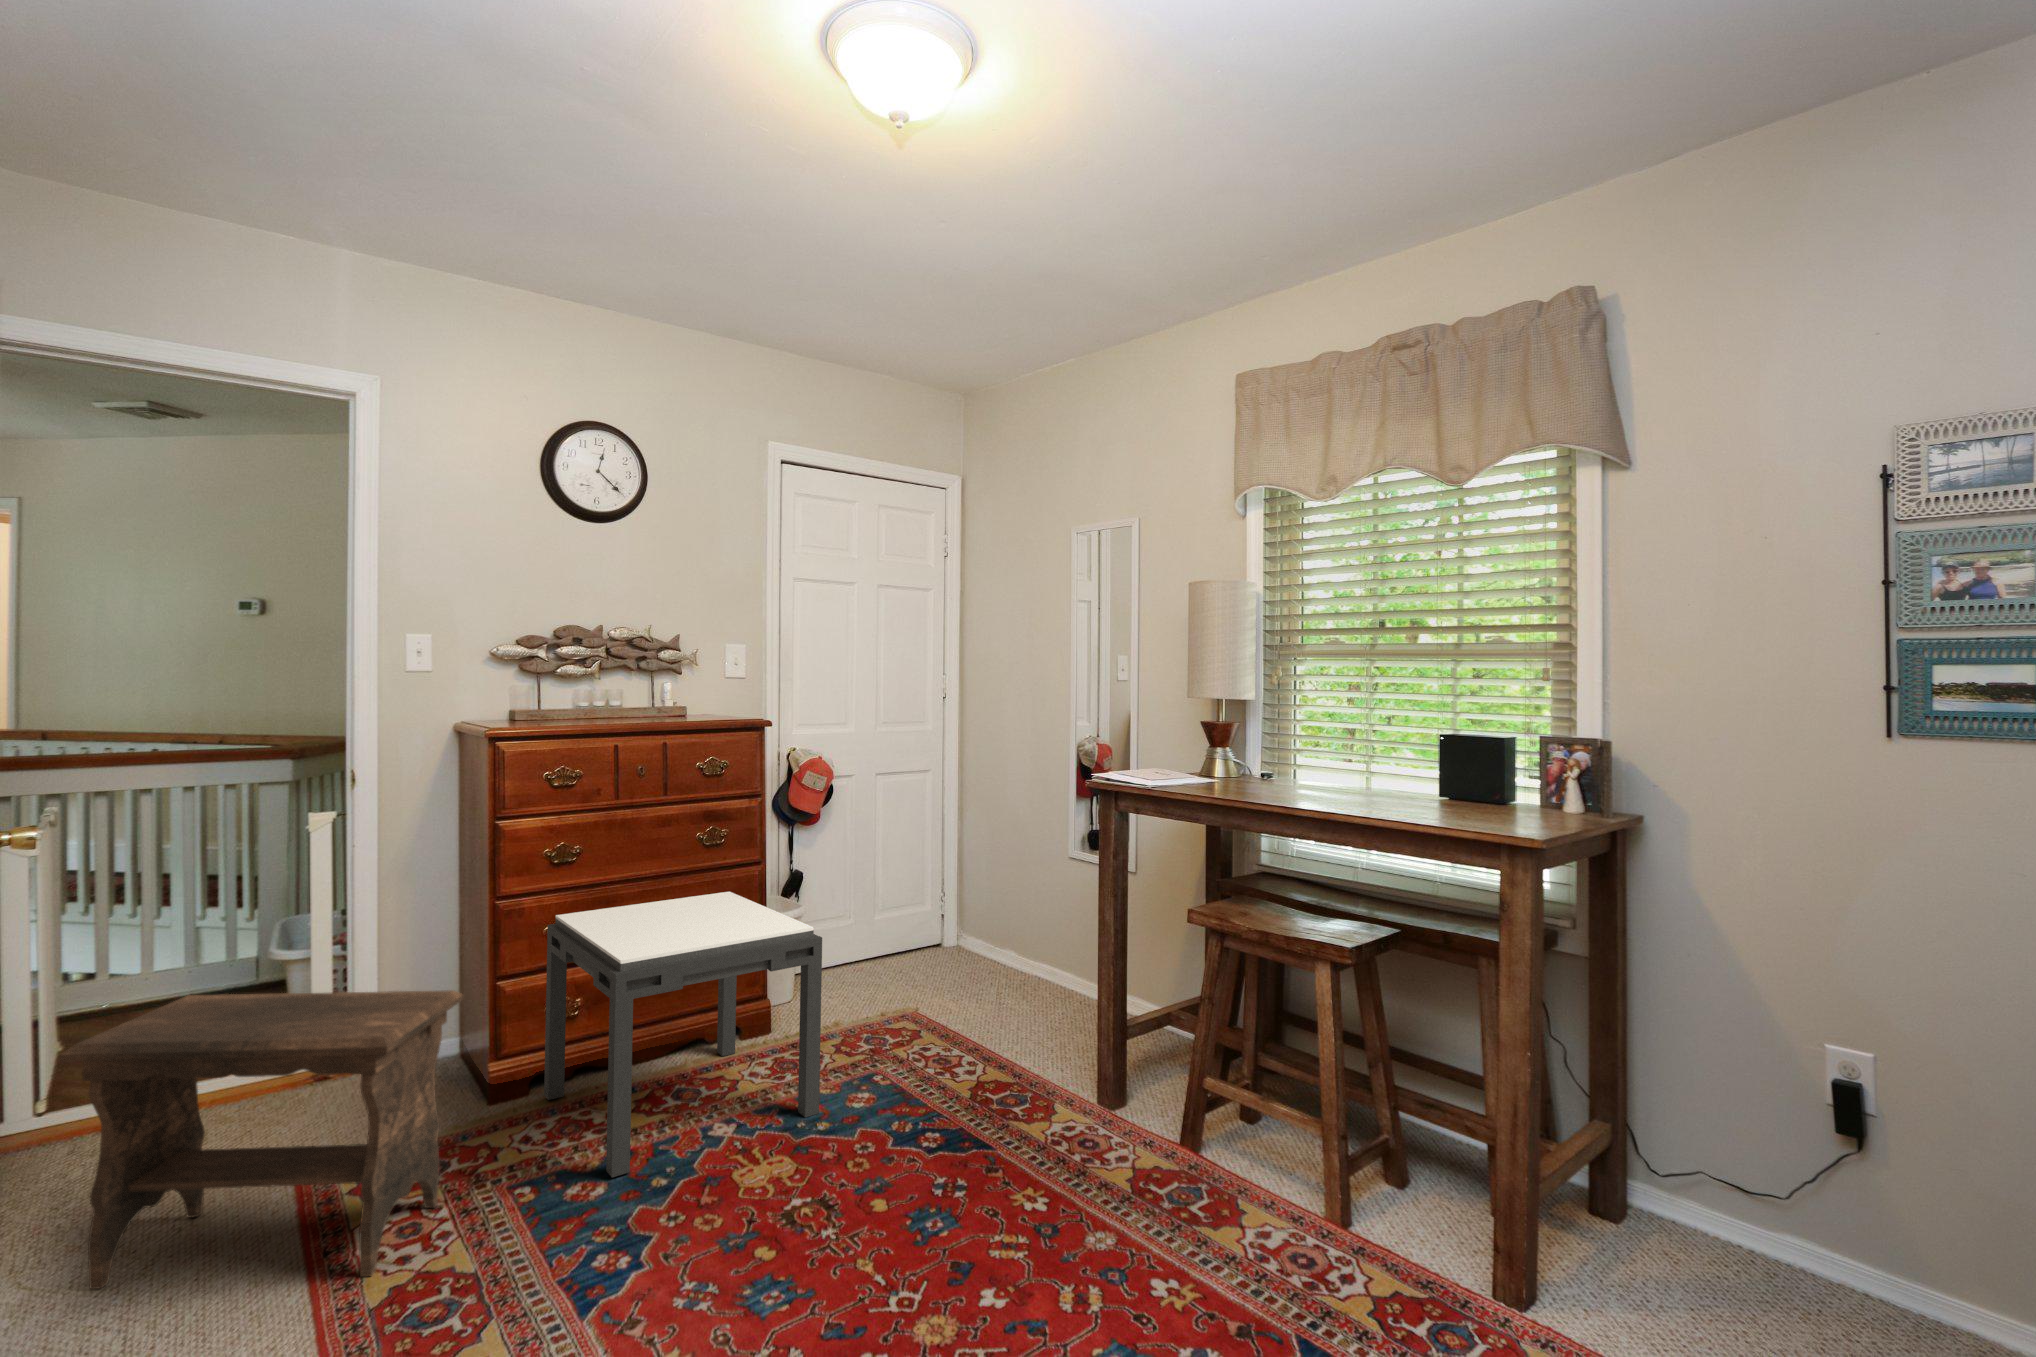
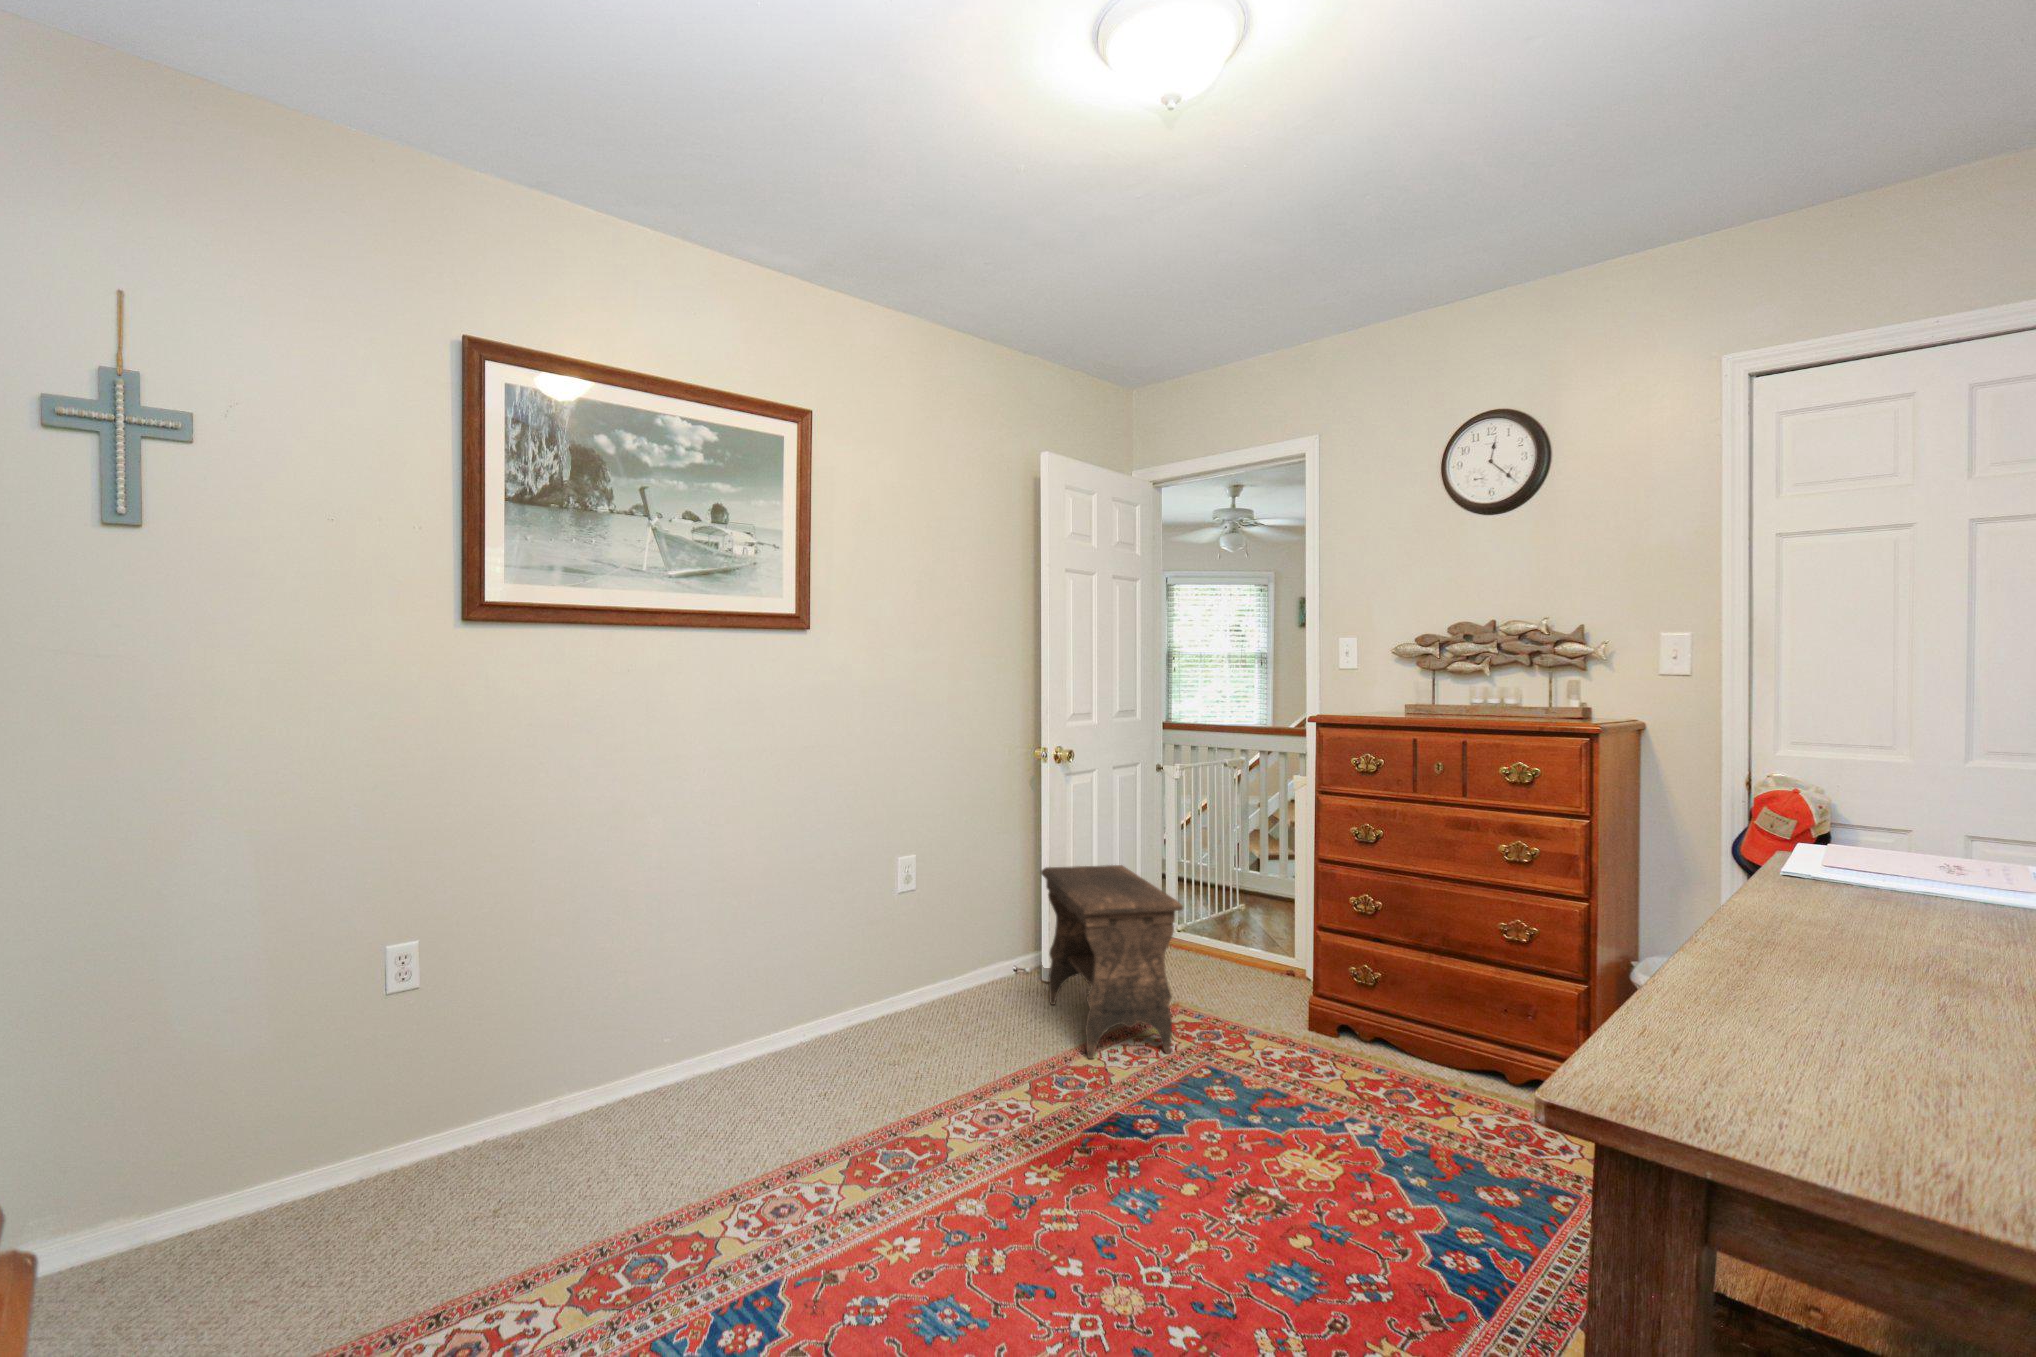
side table: present [544,892,822,1178] -> none [1242,884,1527,1172]

